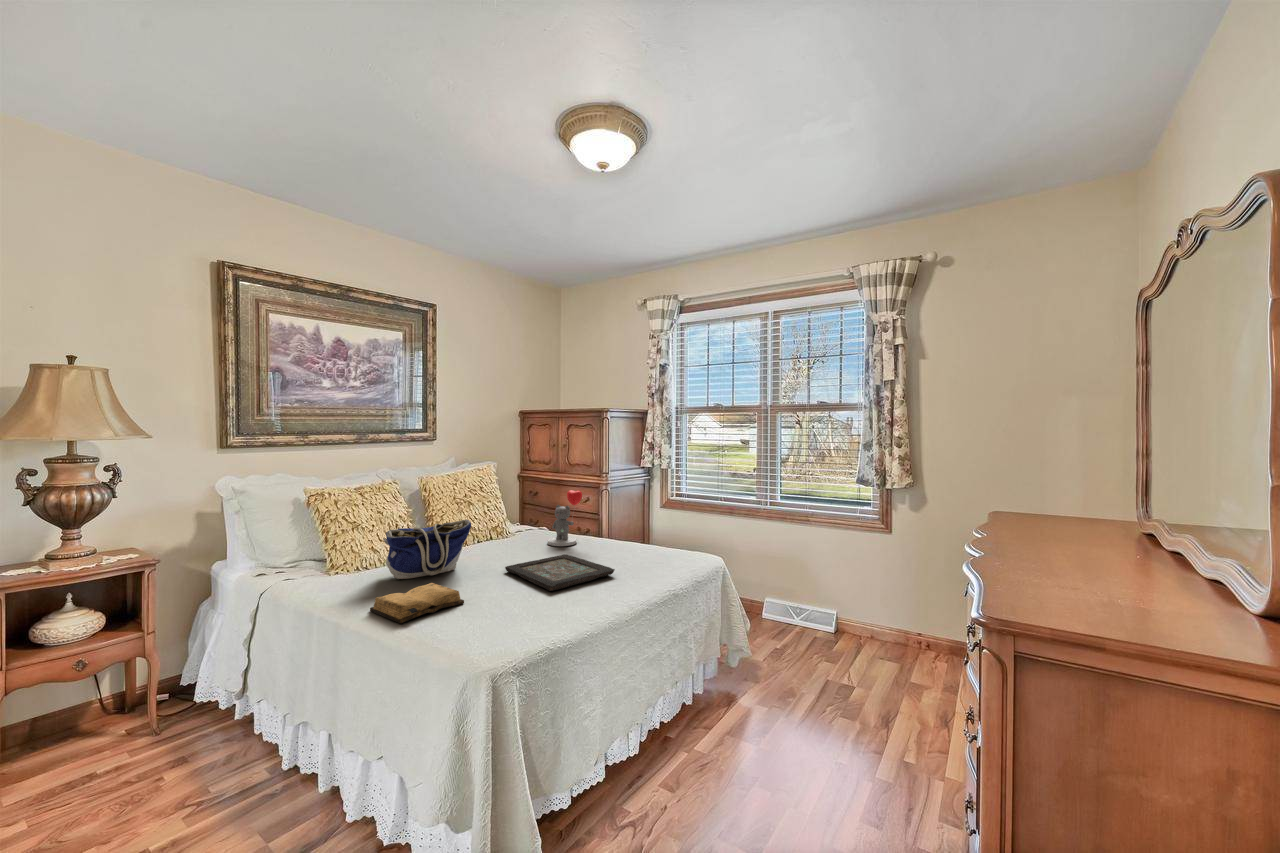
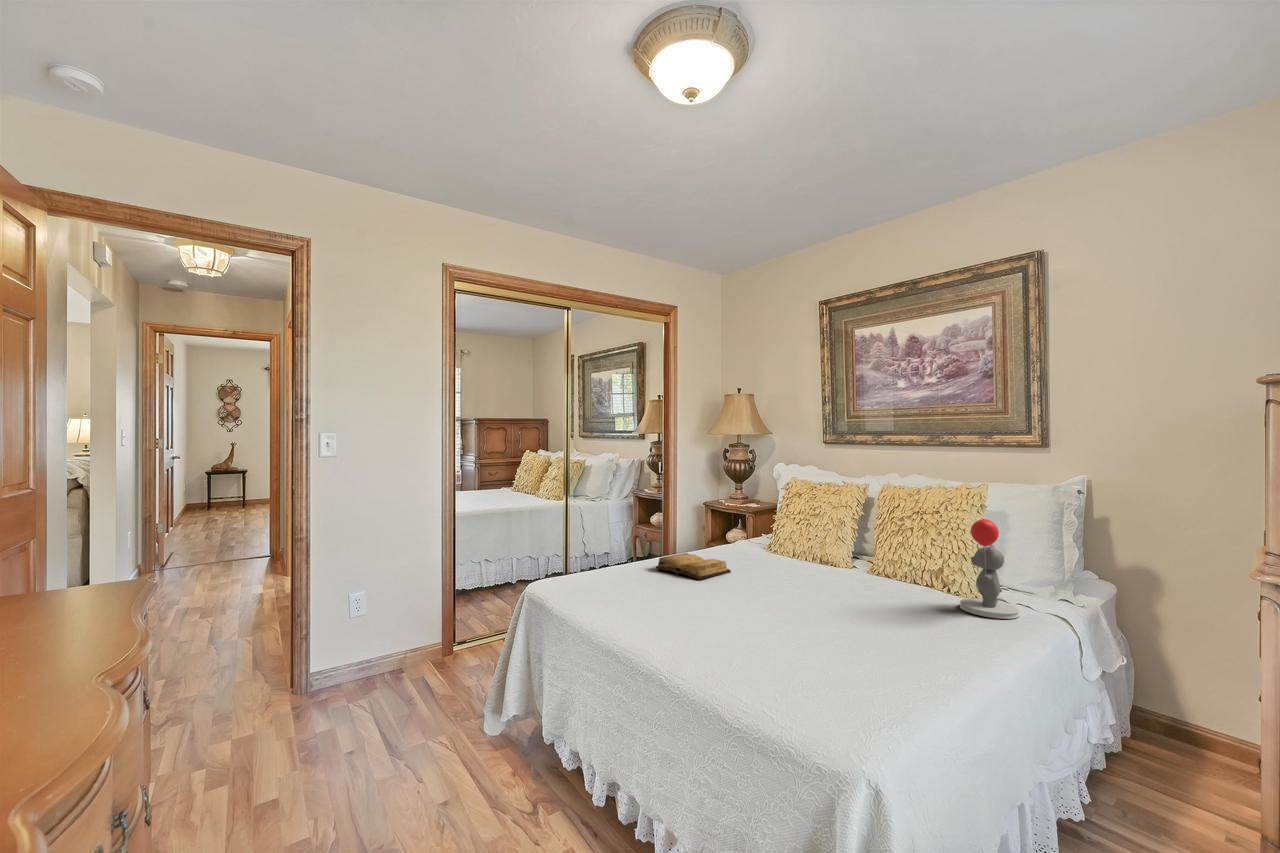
tote bag: present [383,520,471,579] -> none [746,513,825,573]
decorative tray: present [505,554,615,591] -> none [730,582,891,630]

